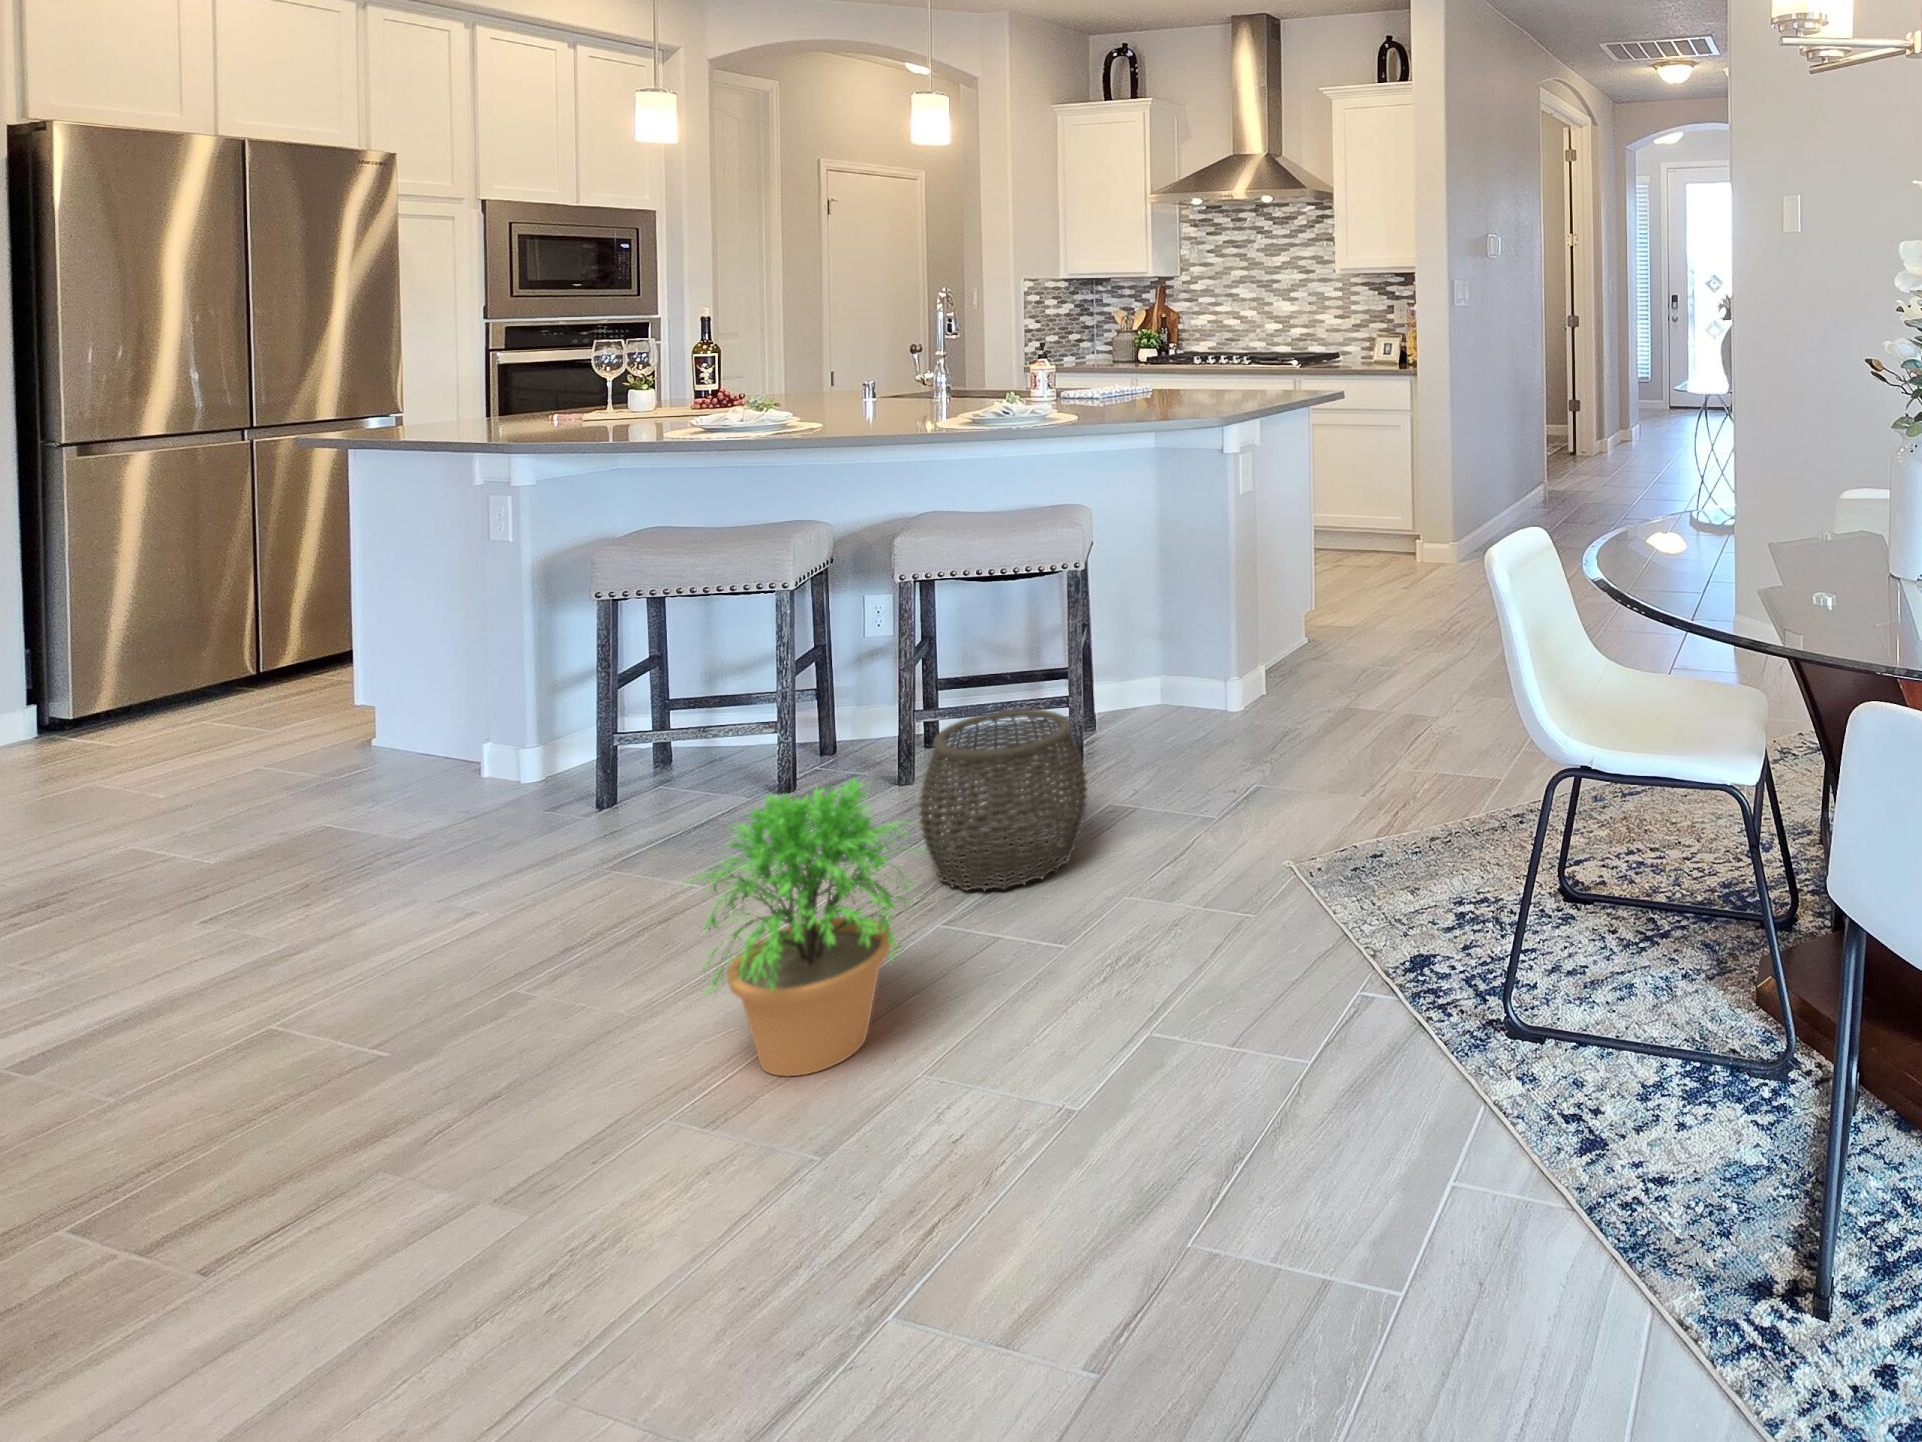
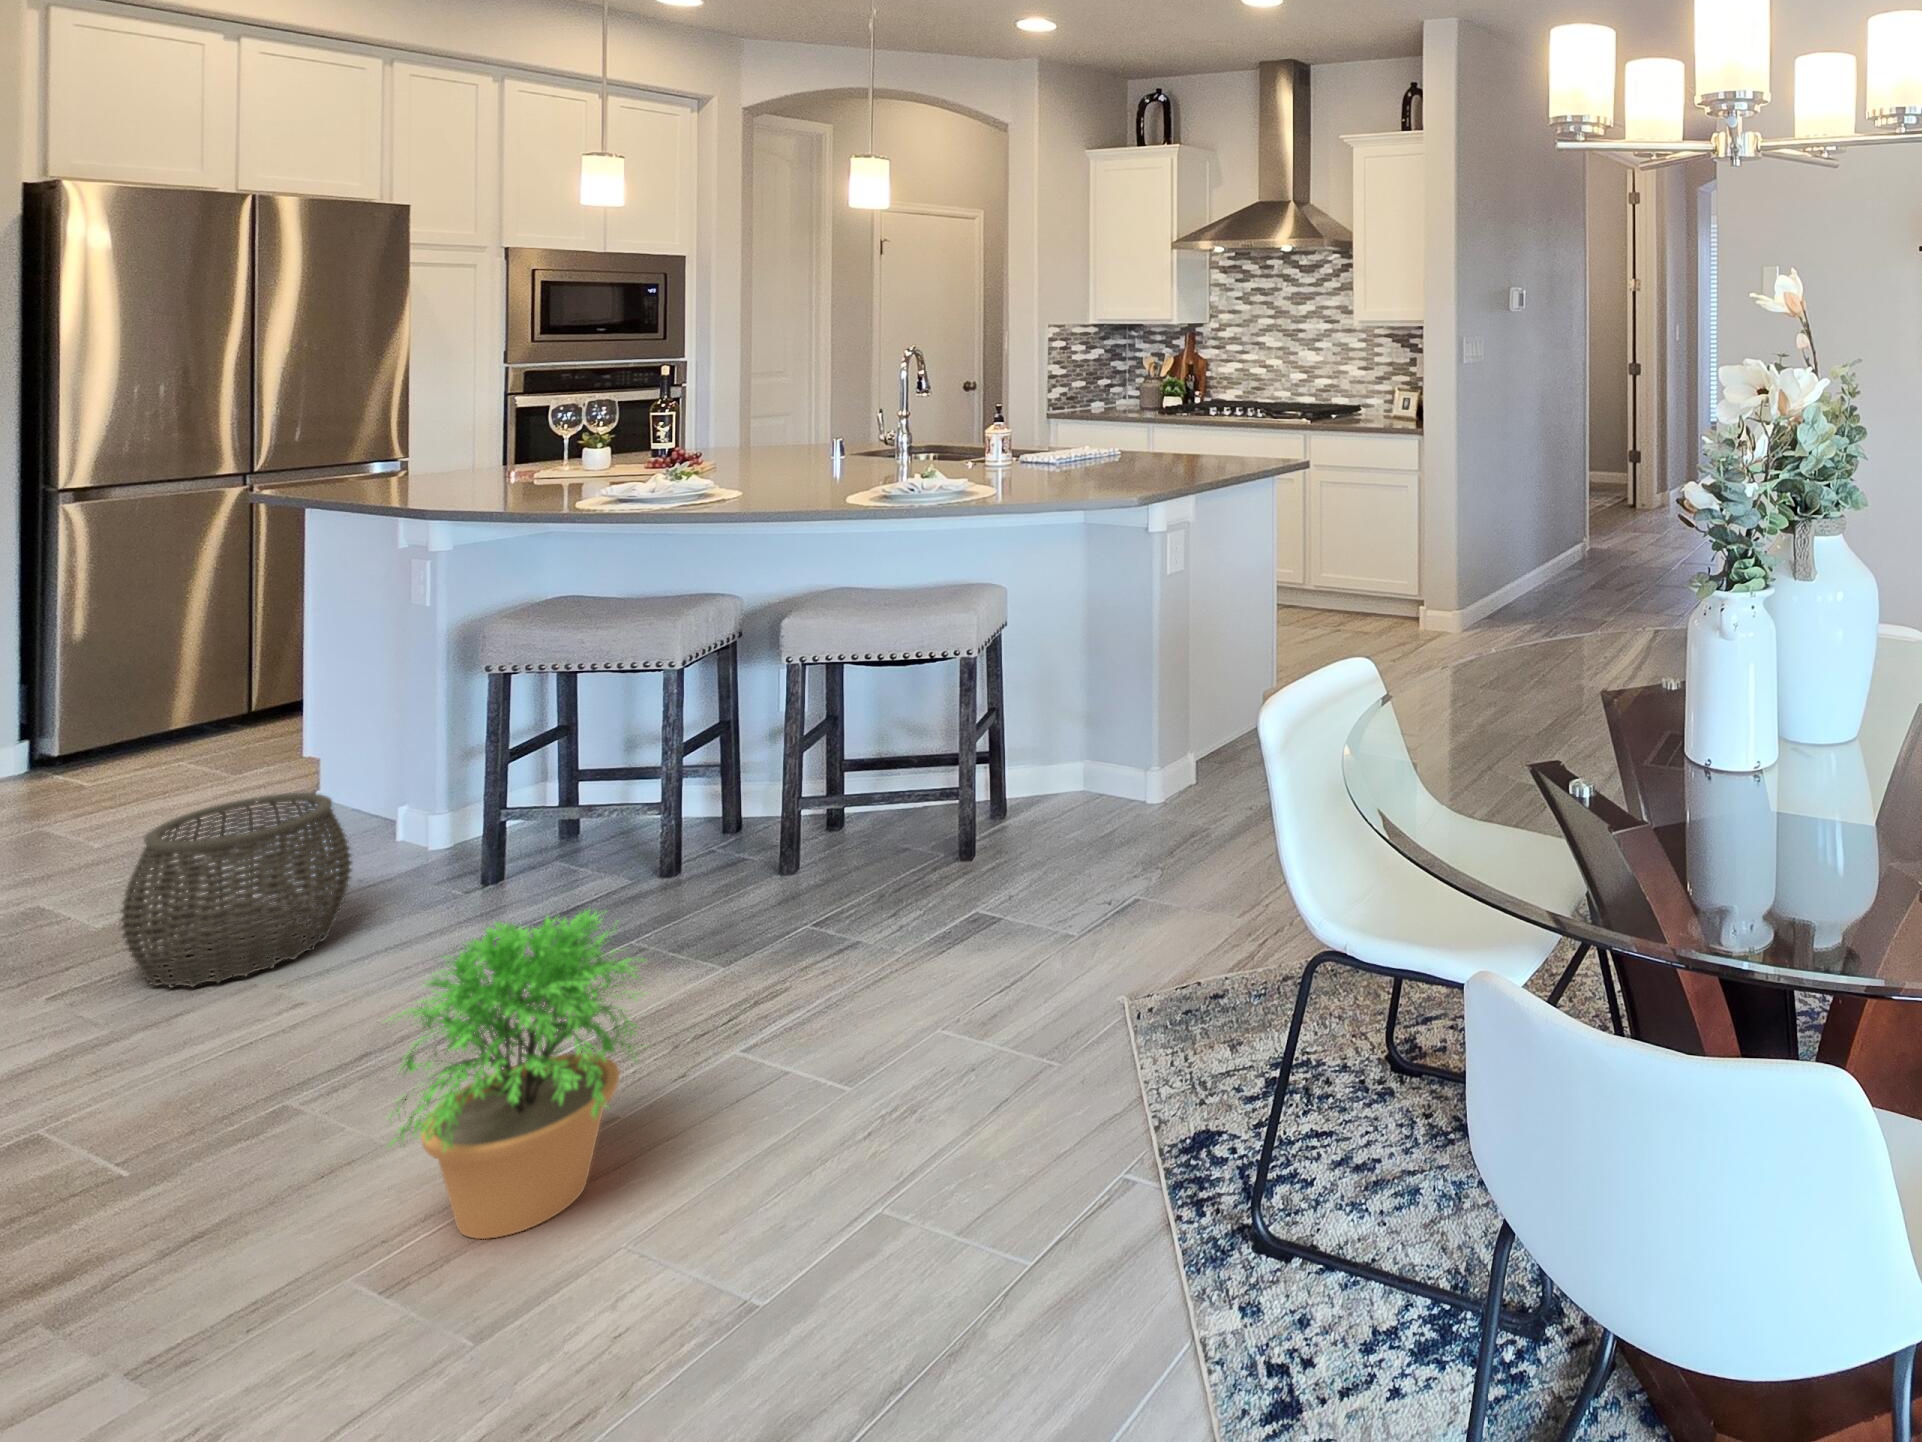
woven basket: present [919,709,1087,891] -> present [120,793,352,988]

